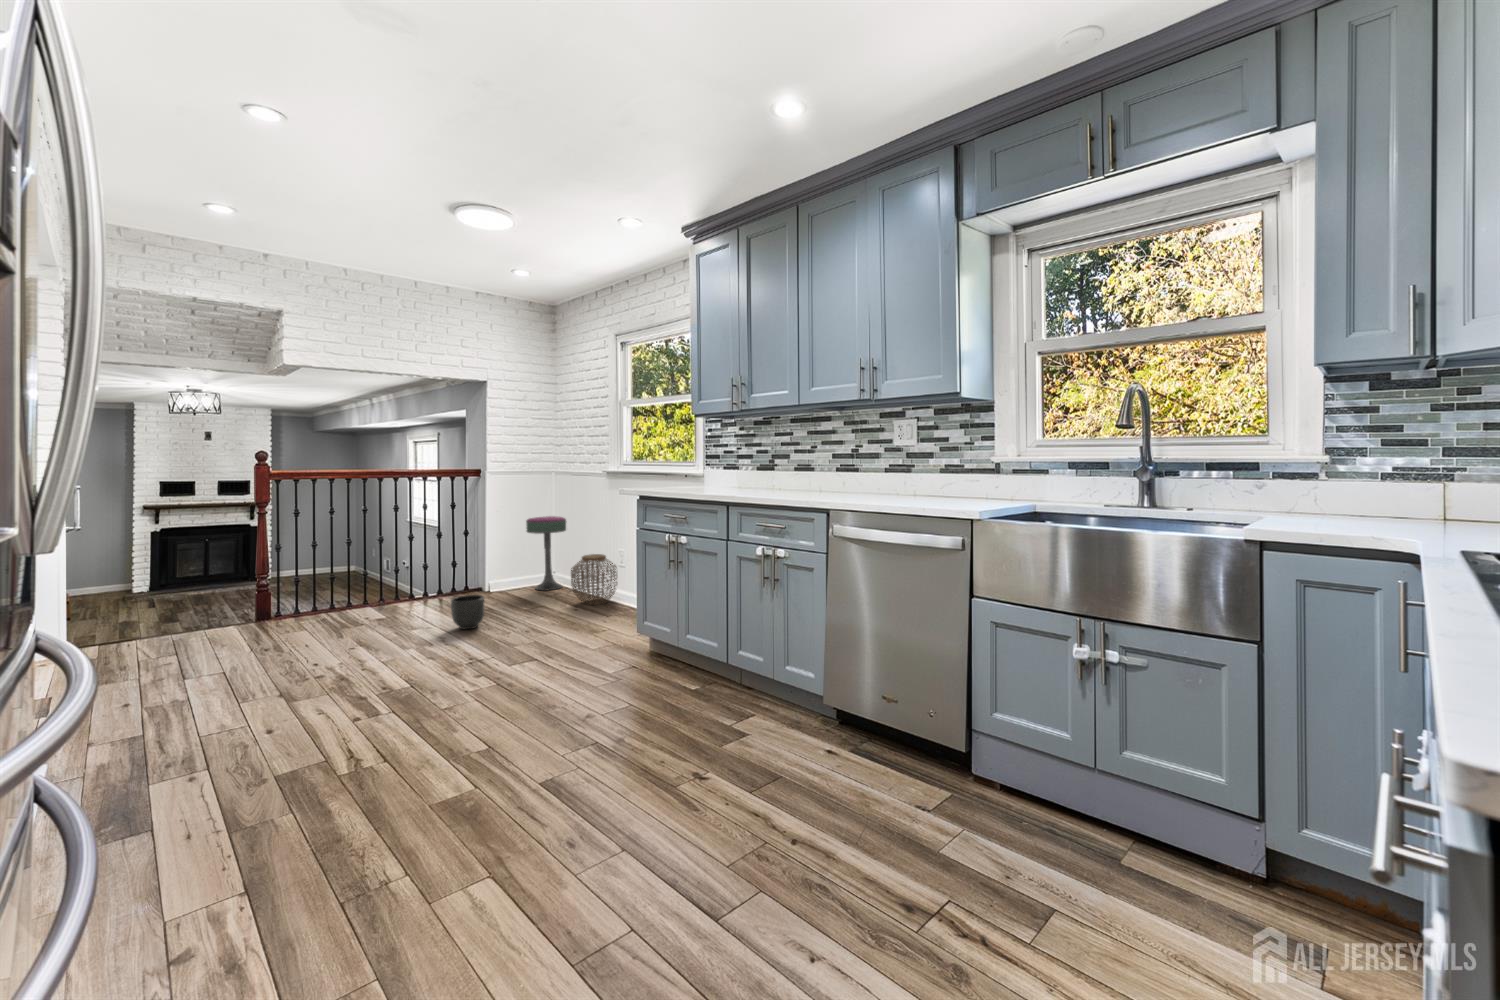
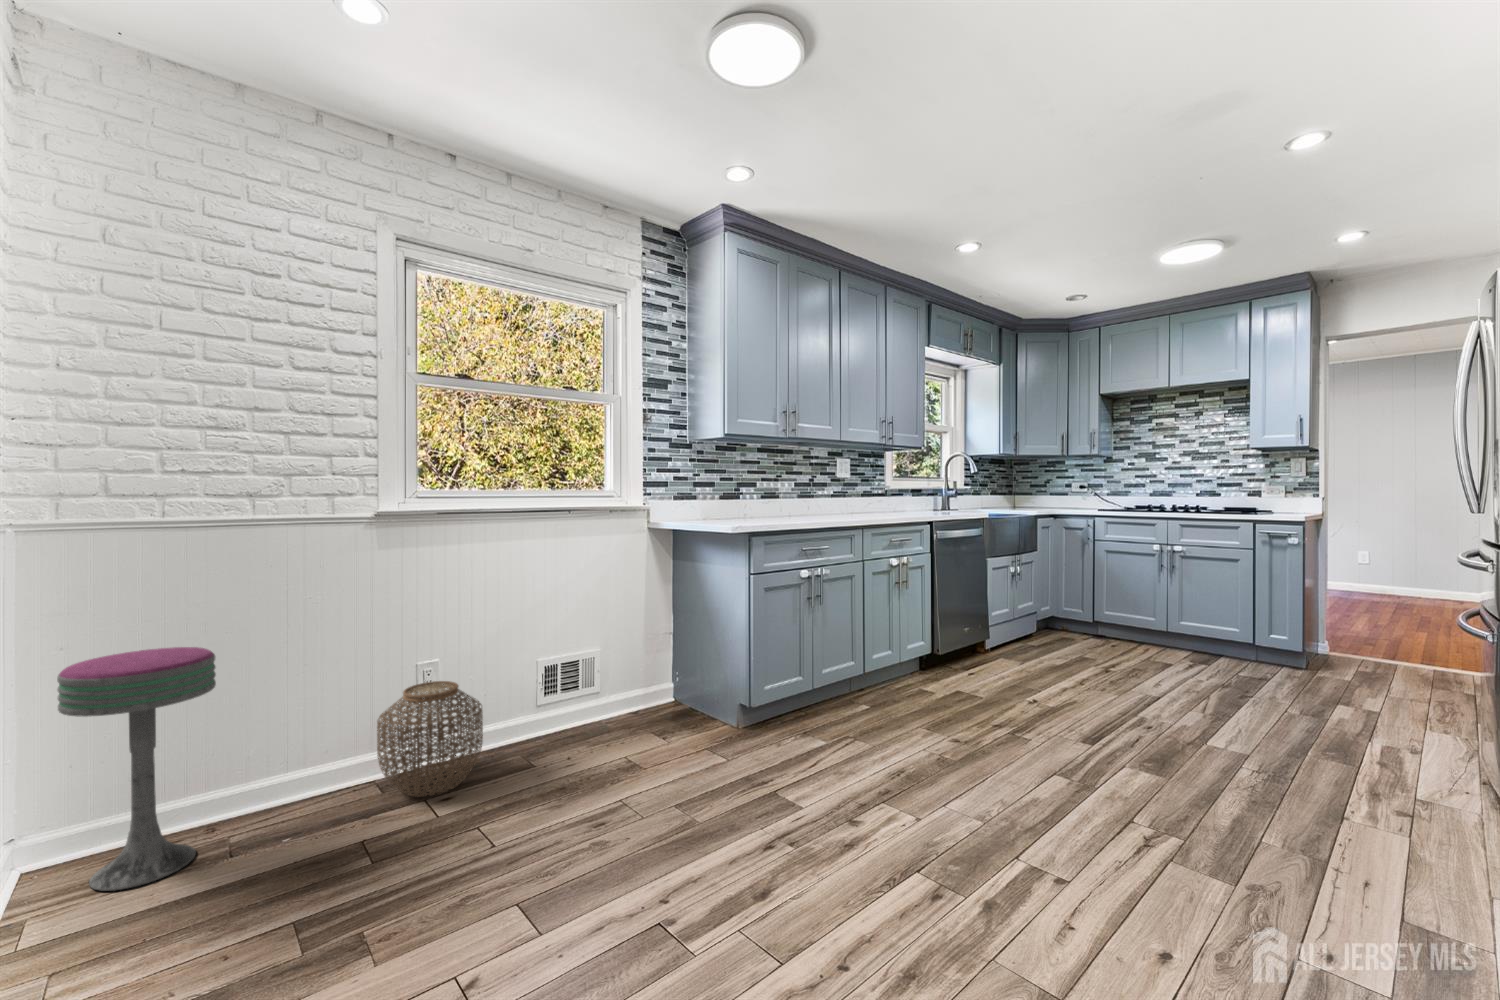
planter: present [451,595,484,629] -> none [490,815,572,922]

